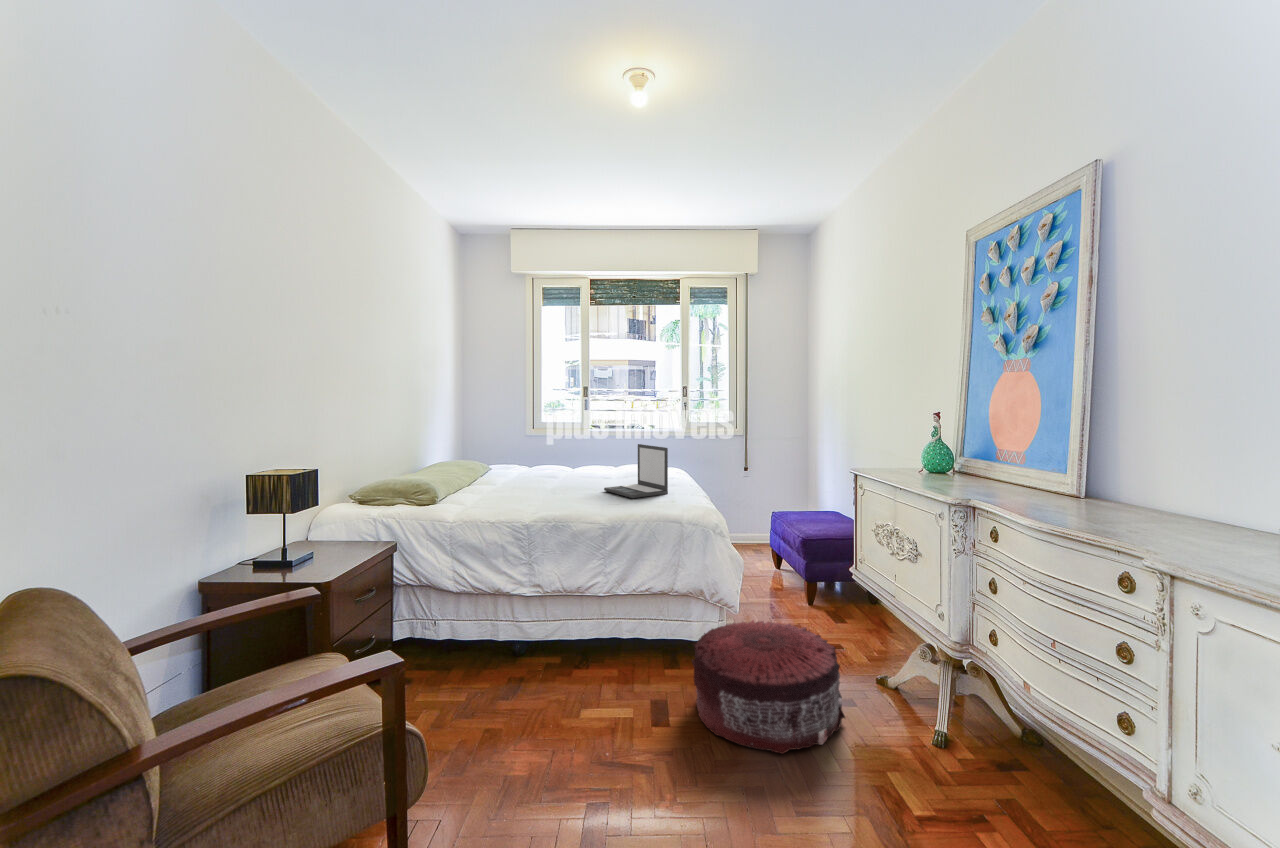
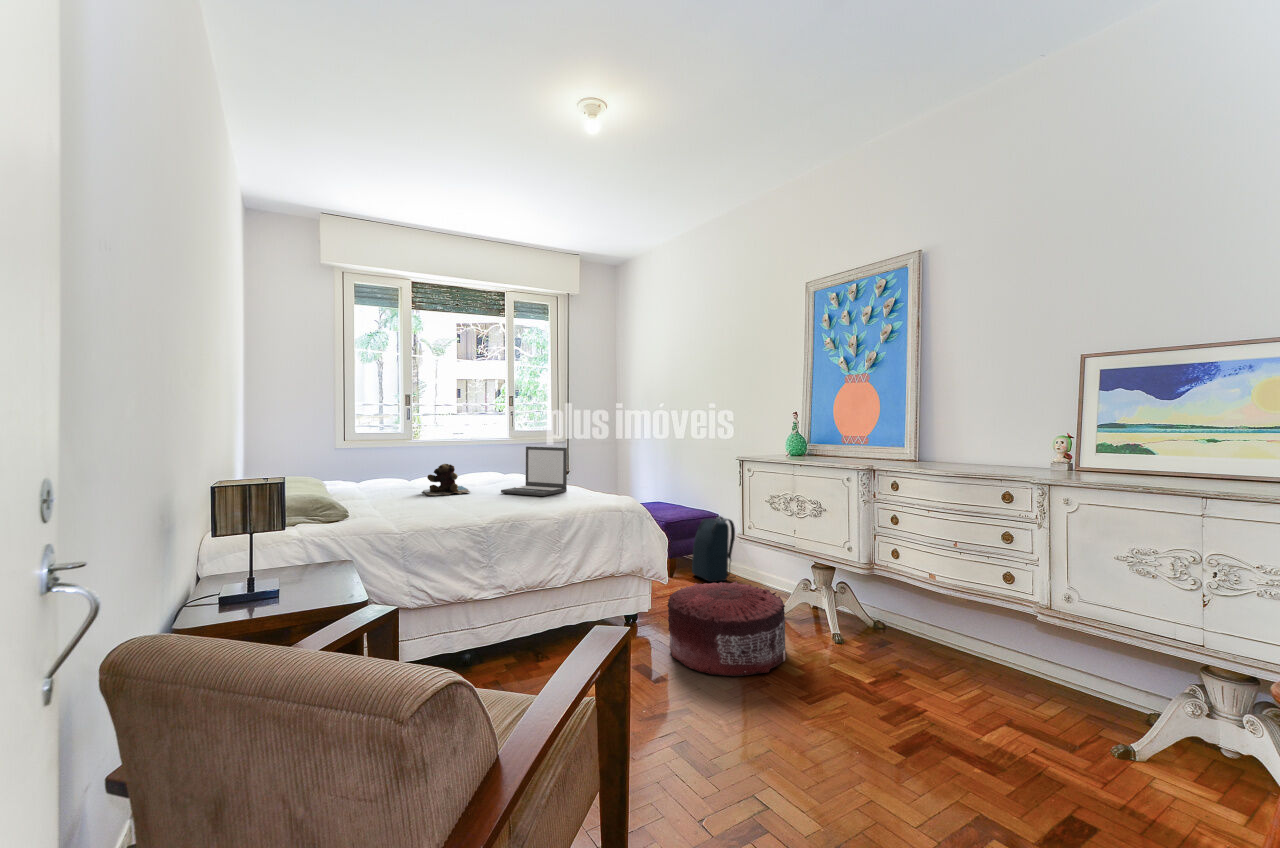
teddy bear: none [541,458,584,489] -> present [423,464,470,495]
backpack: none [834,536,892,617] -> present [692,516,735,582]

